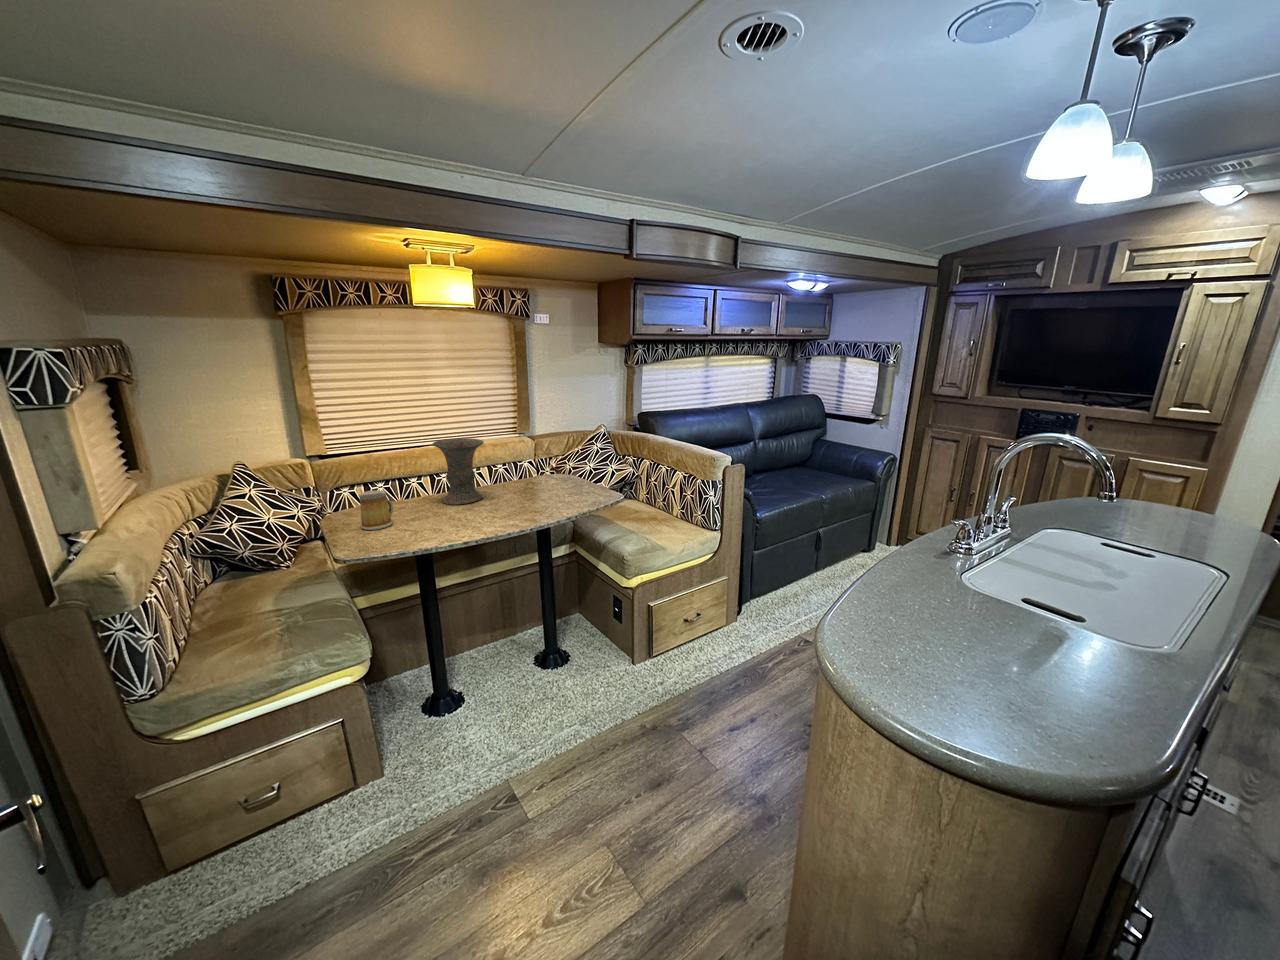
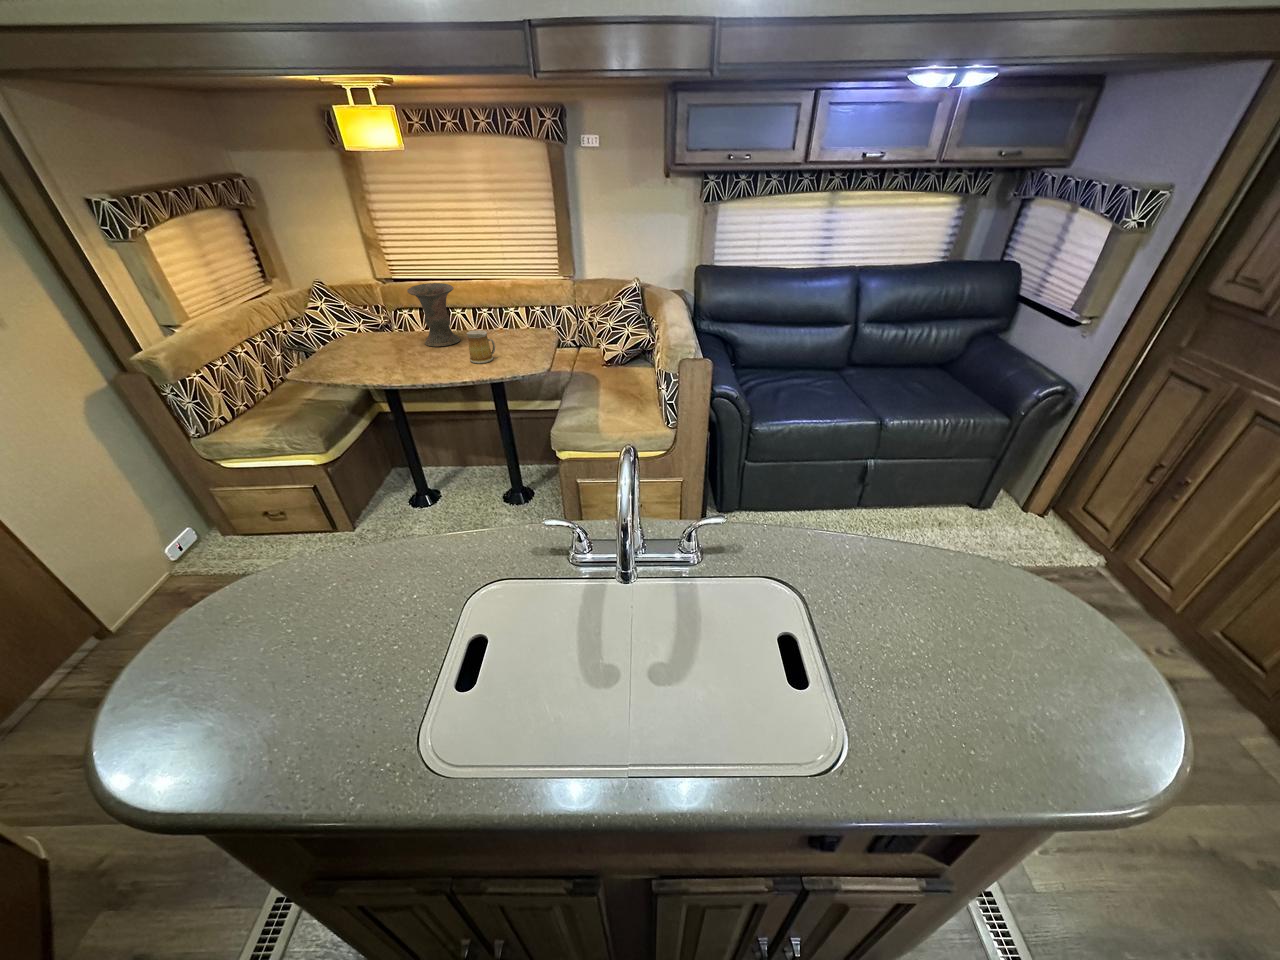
mug: present [359,491,393,530] -> present [466,330,495,364]

